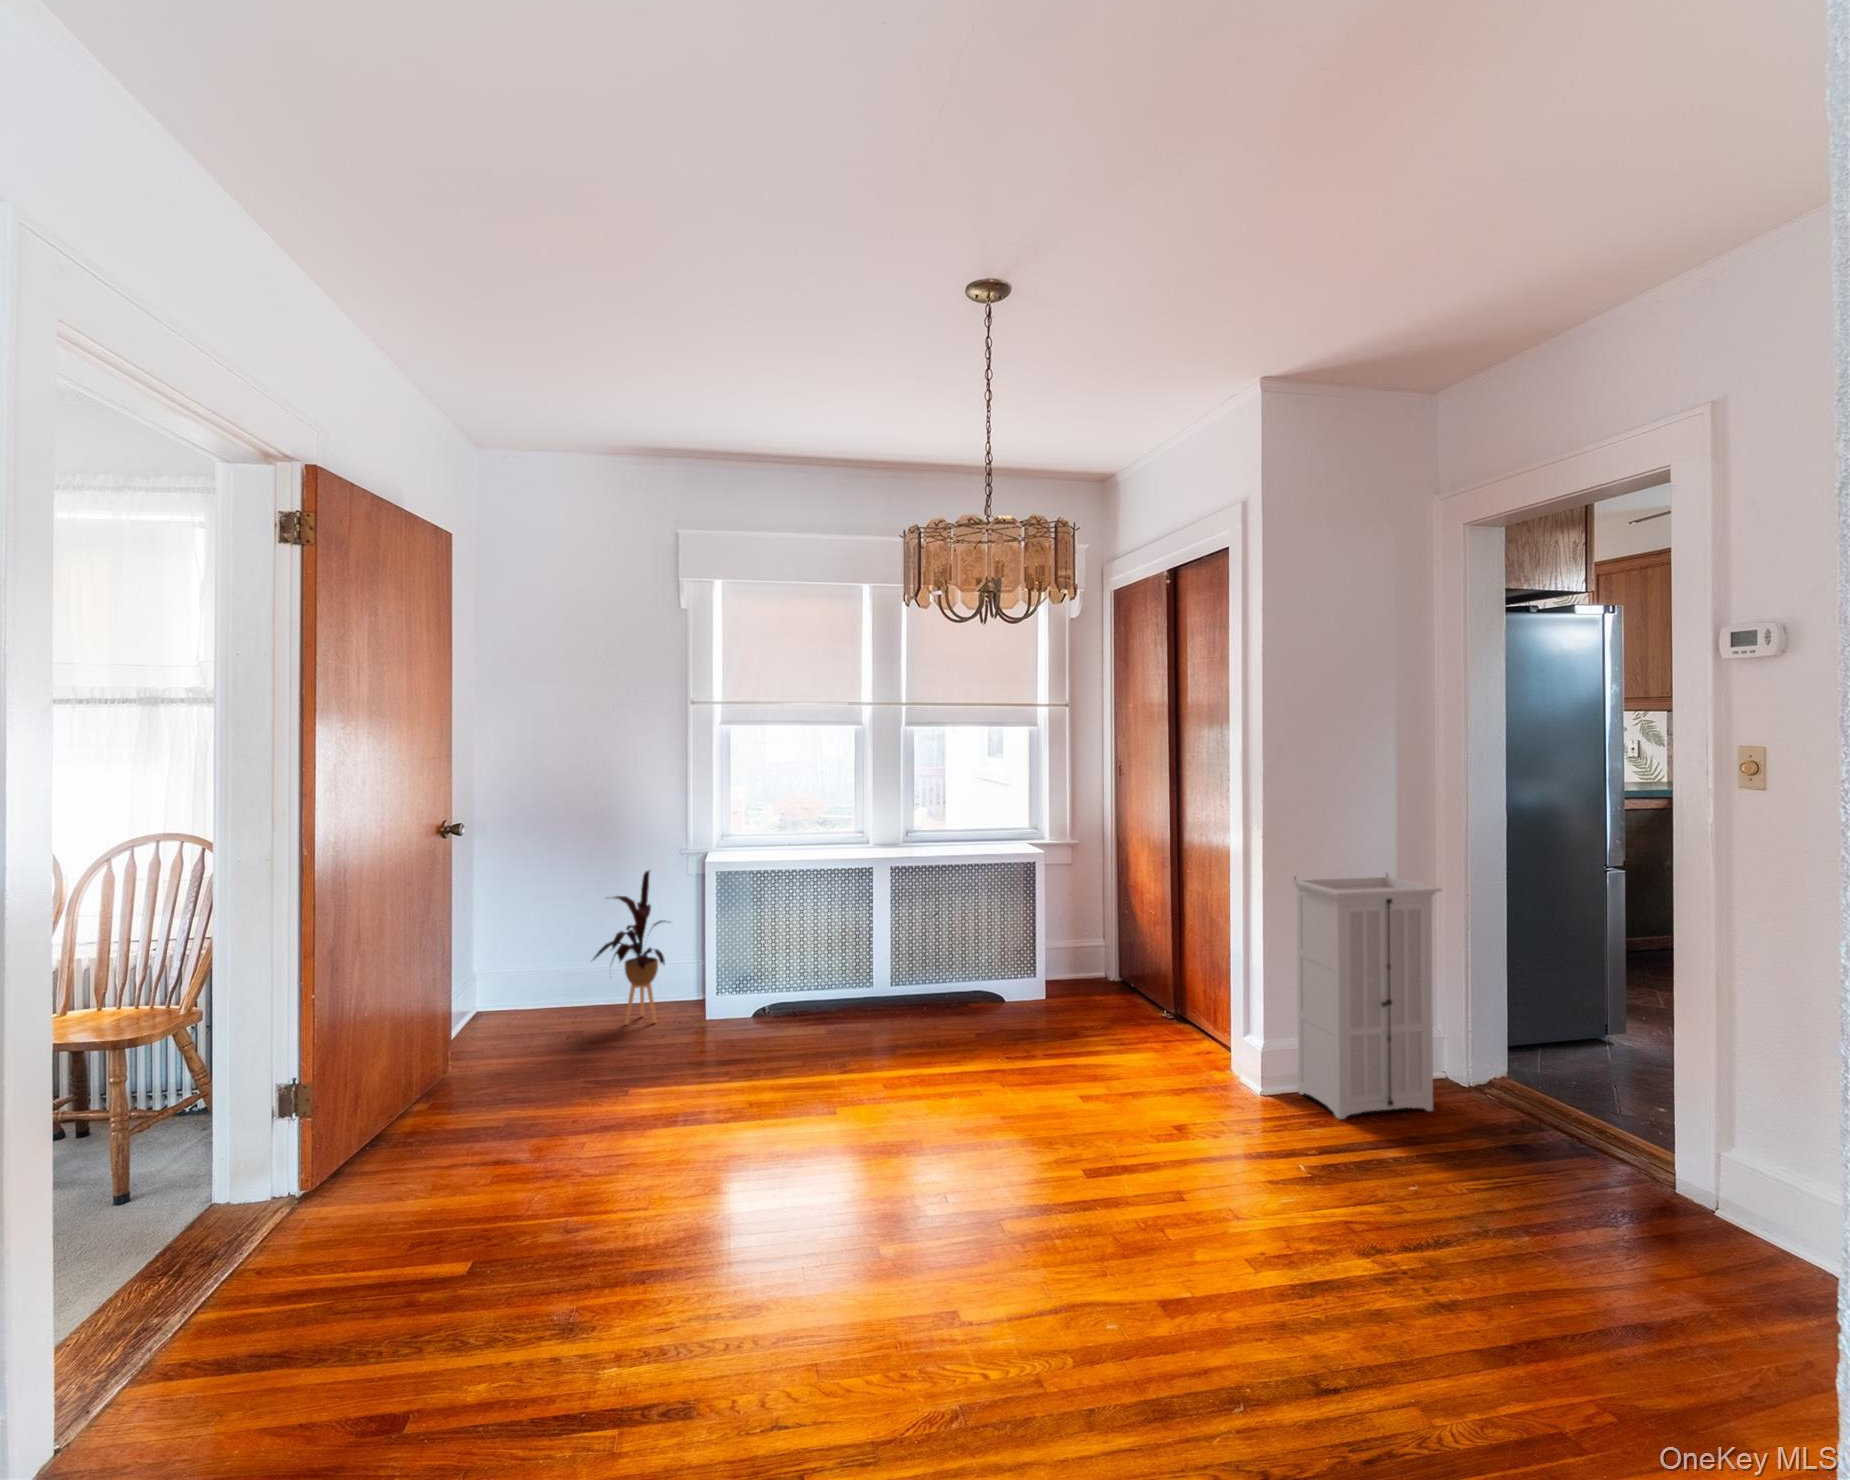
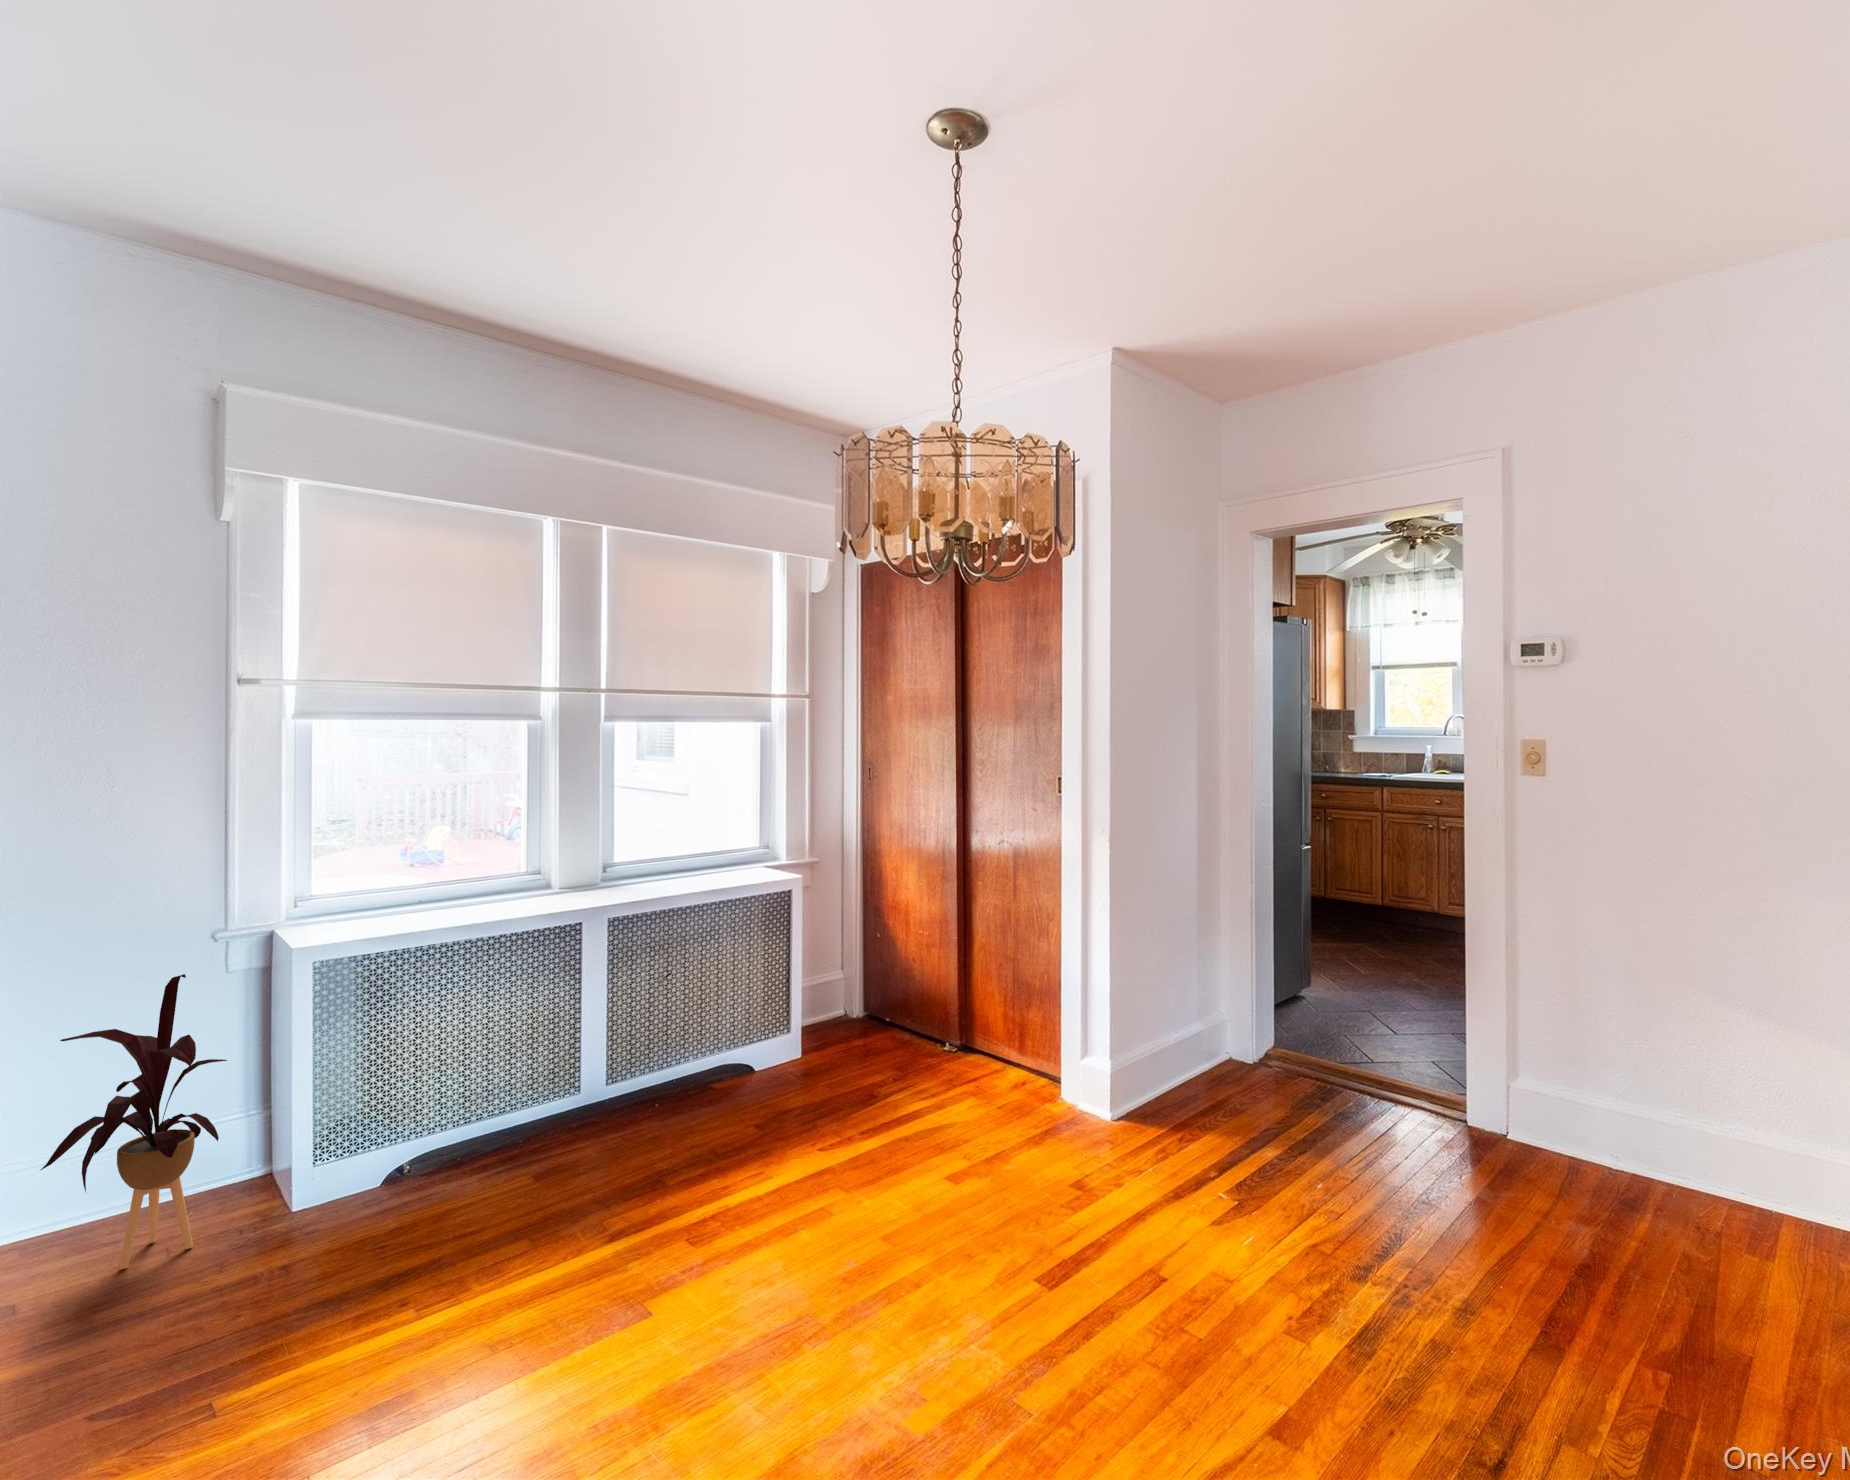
storage cabinet: present [1292,875,1442,1119] -> none [1132,861,1259,1127]

